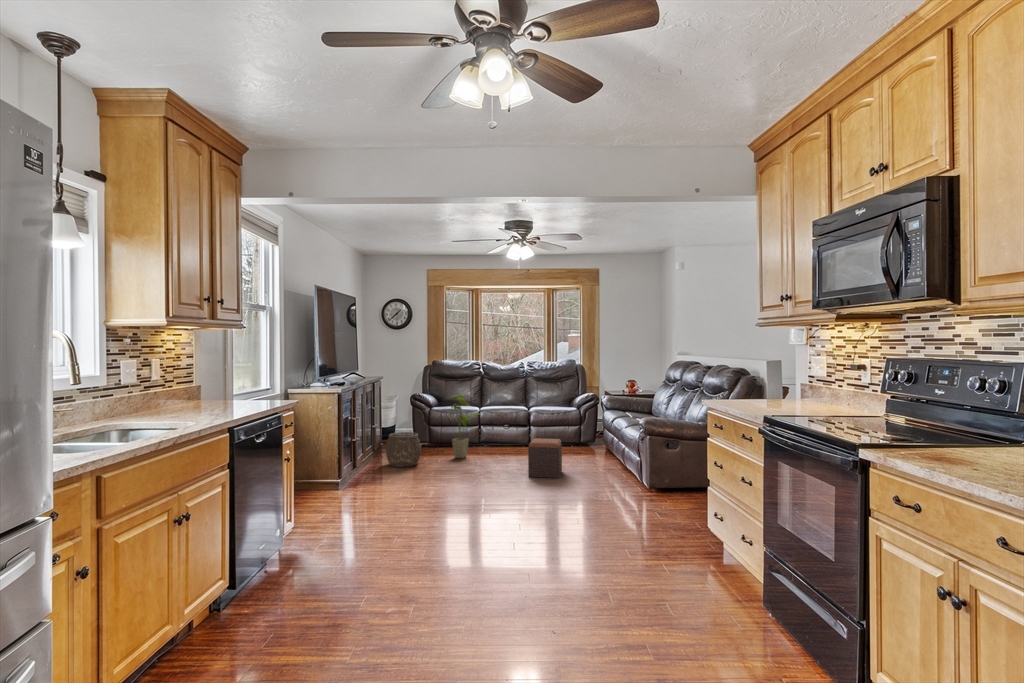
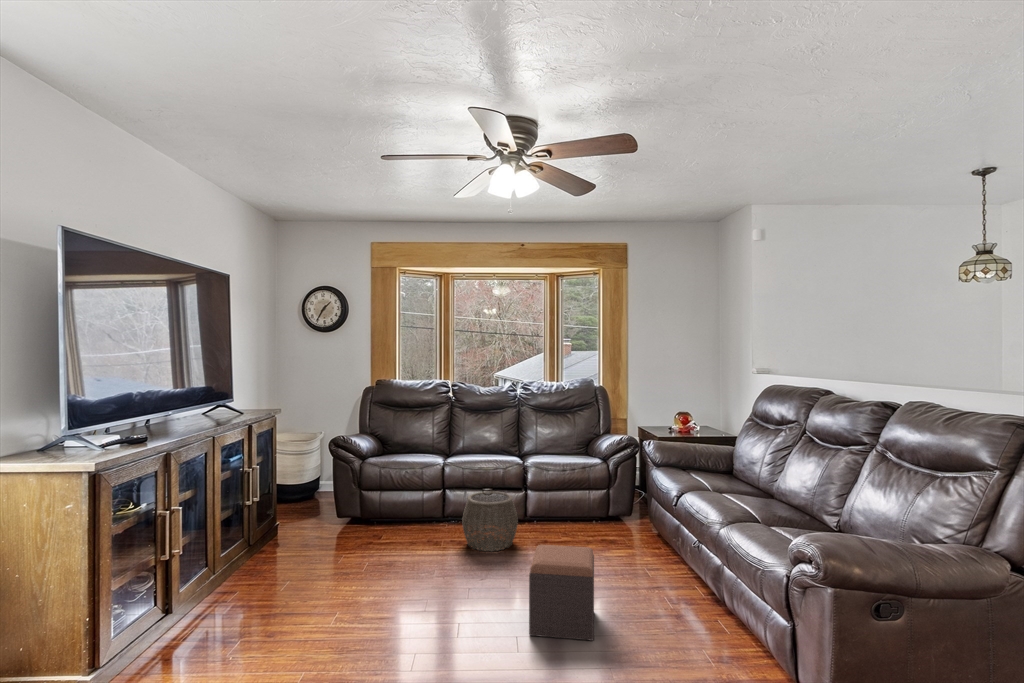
house plant: present [450,394,479,458] -> none [384,446,445,561]
woven basket: present [386,432,421,467] -> present [462,491,518,551]

